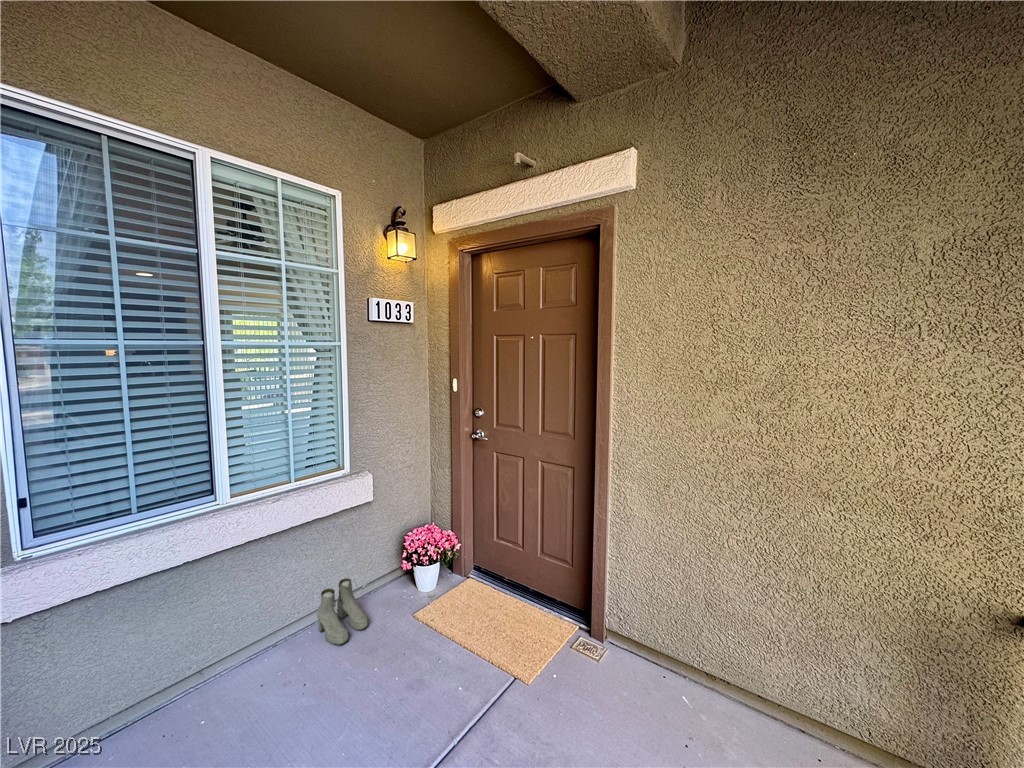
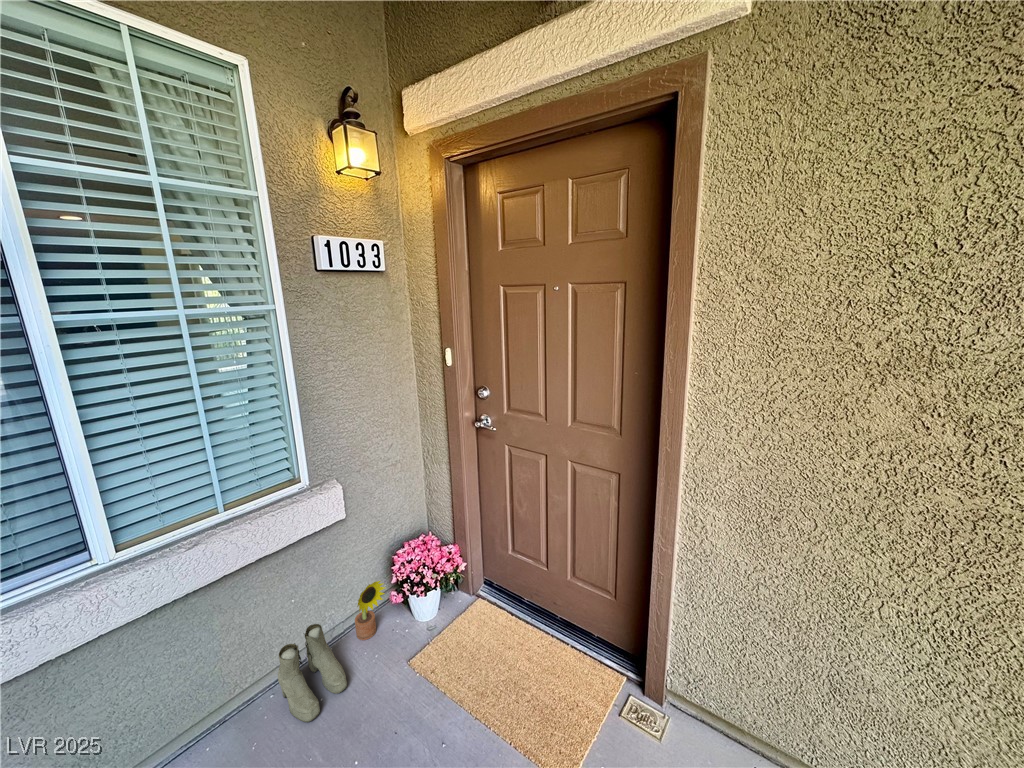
decorative plant: none [373,551,399,601] -> present [355,581,385,640]

